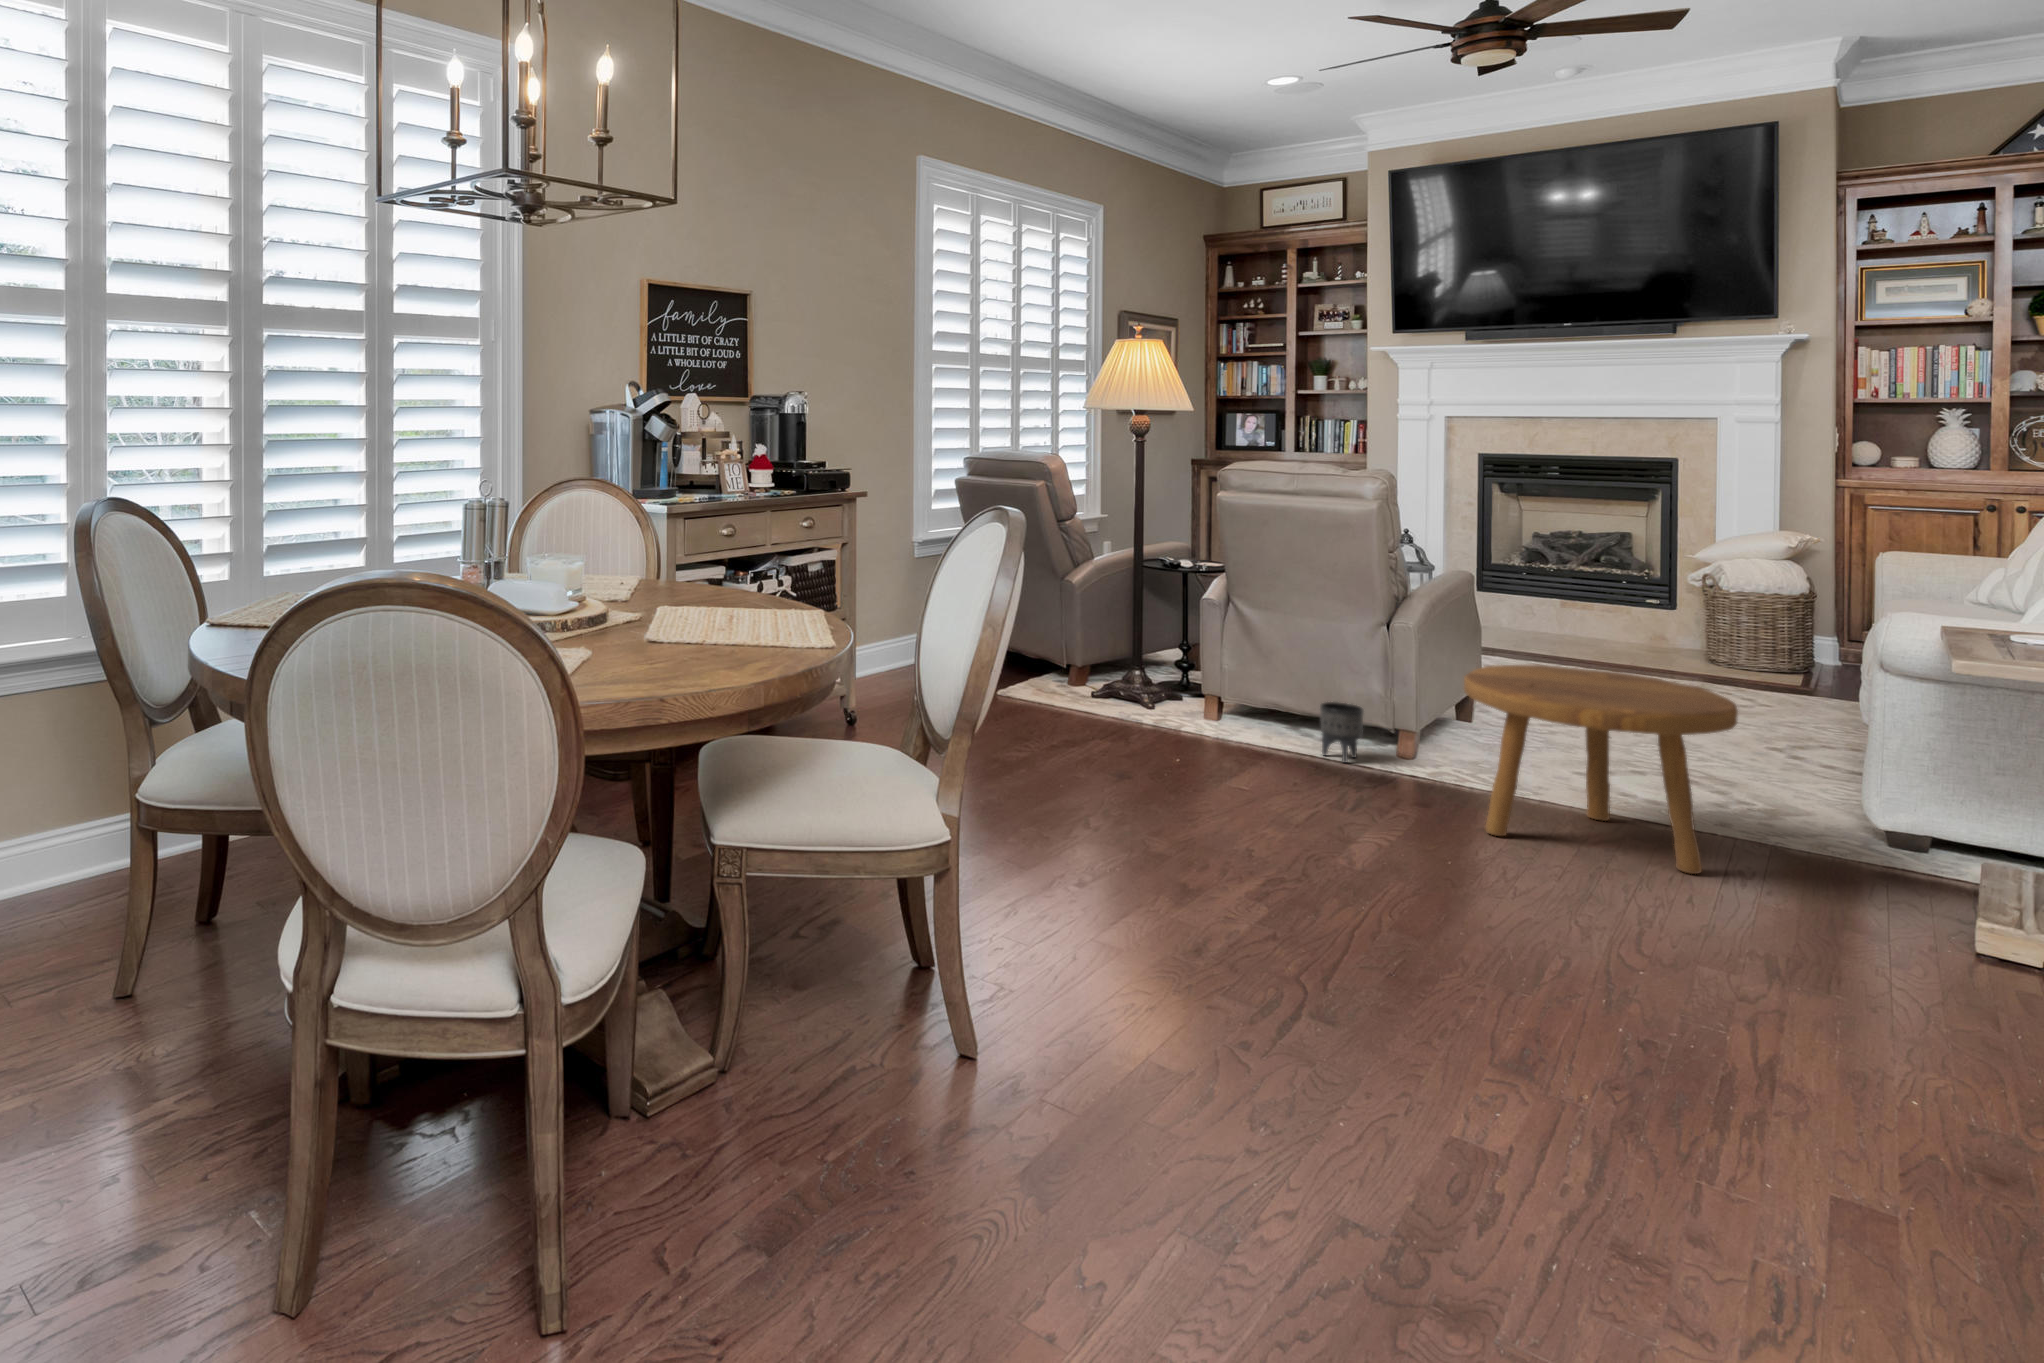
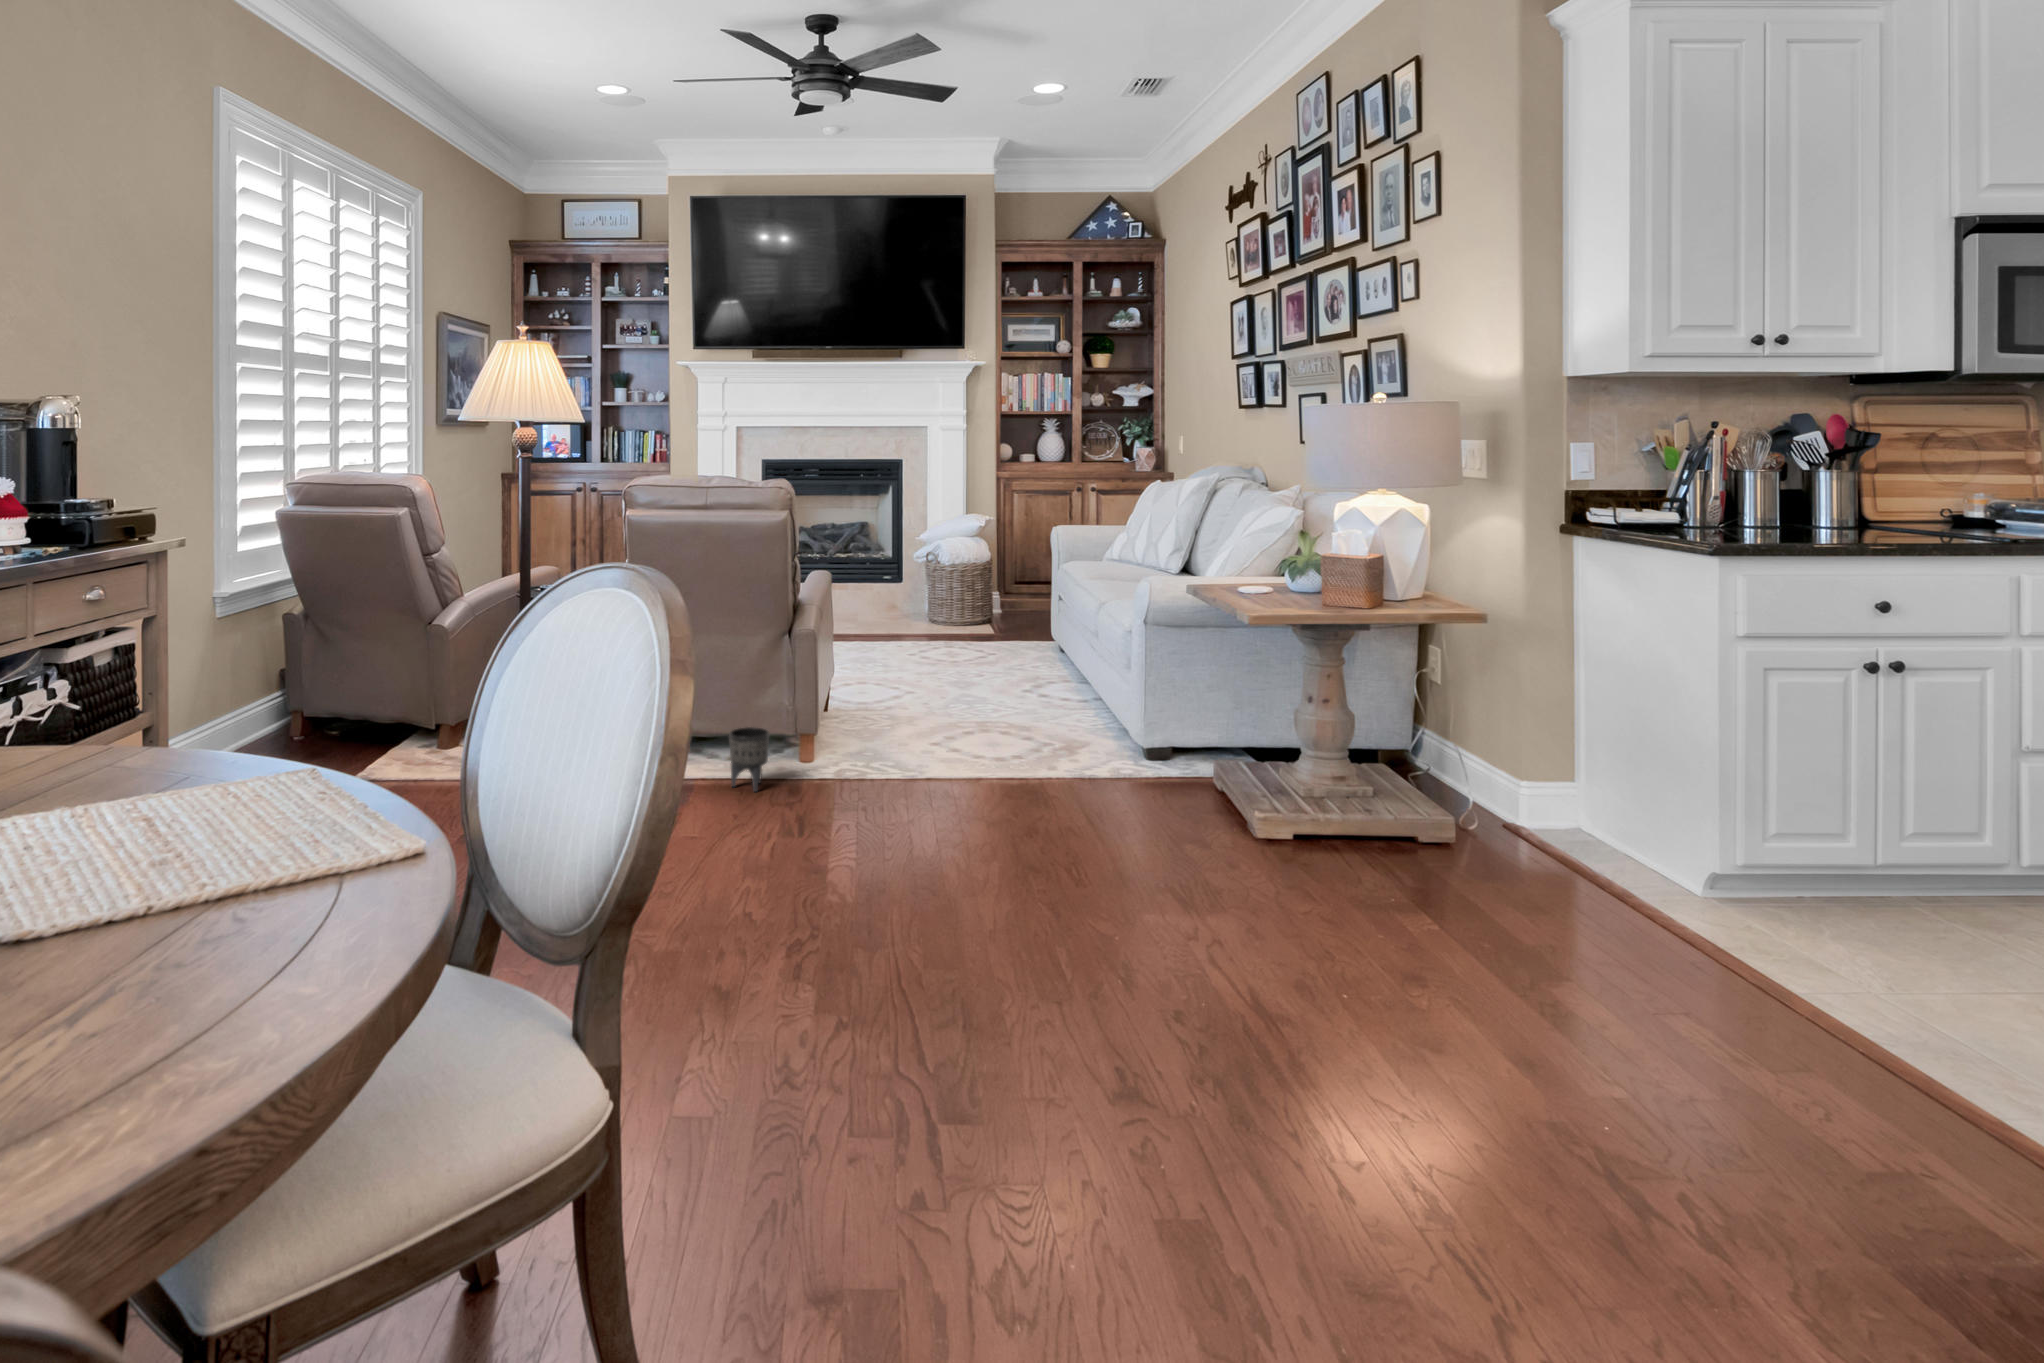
footstool: present [1464,664,1738,874] -> none [886,662,1090,846]

